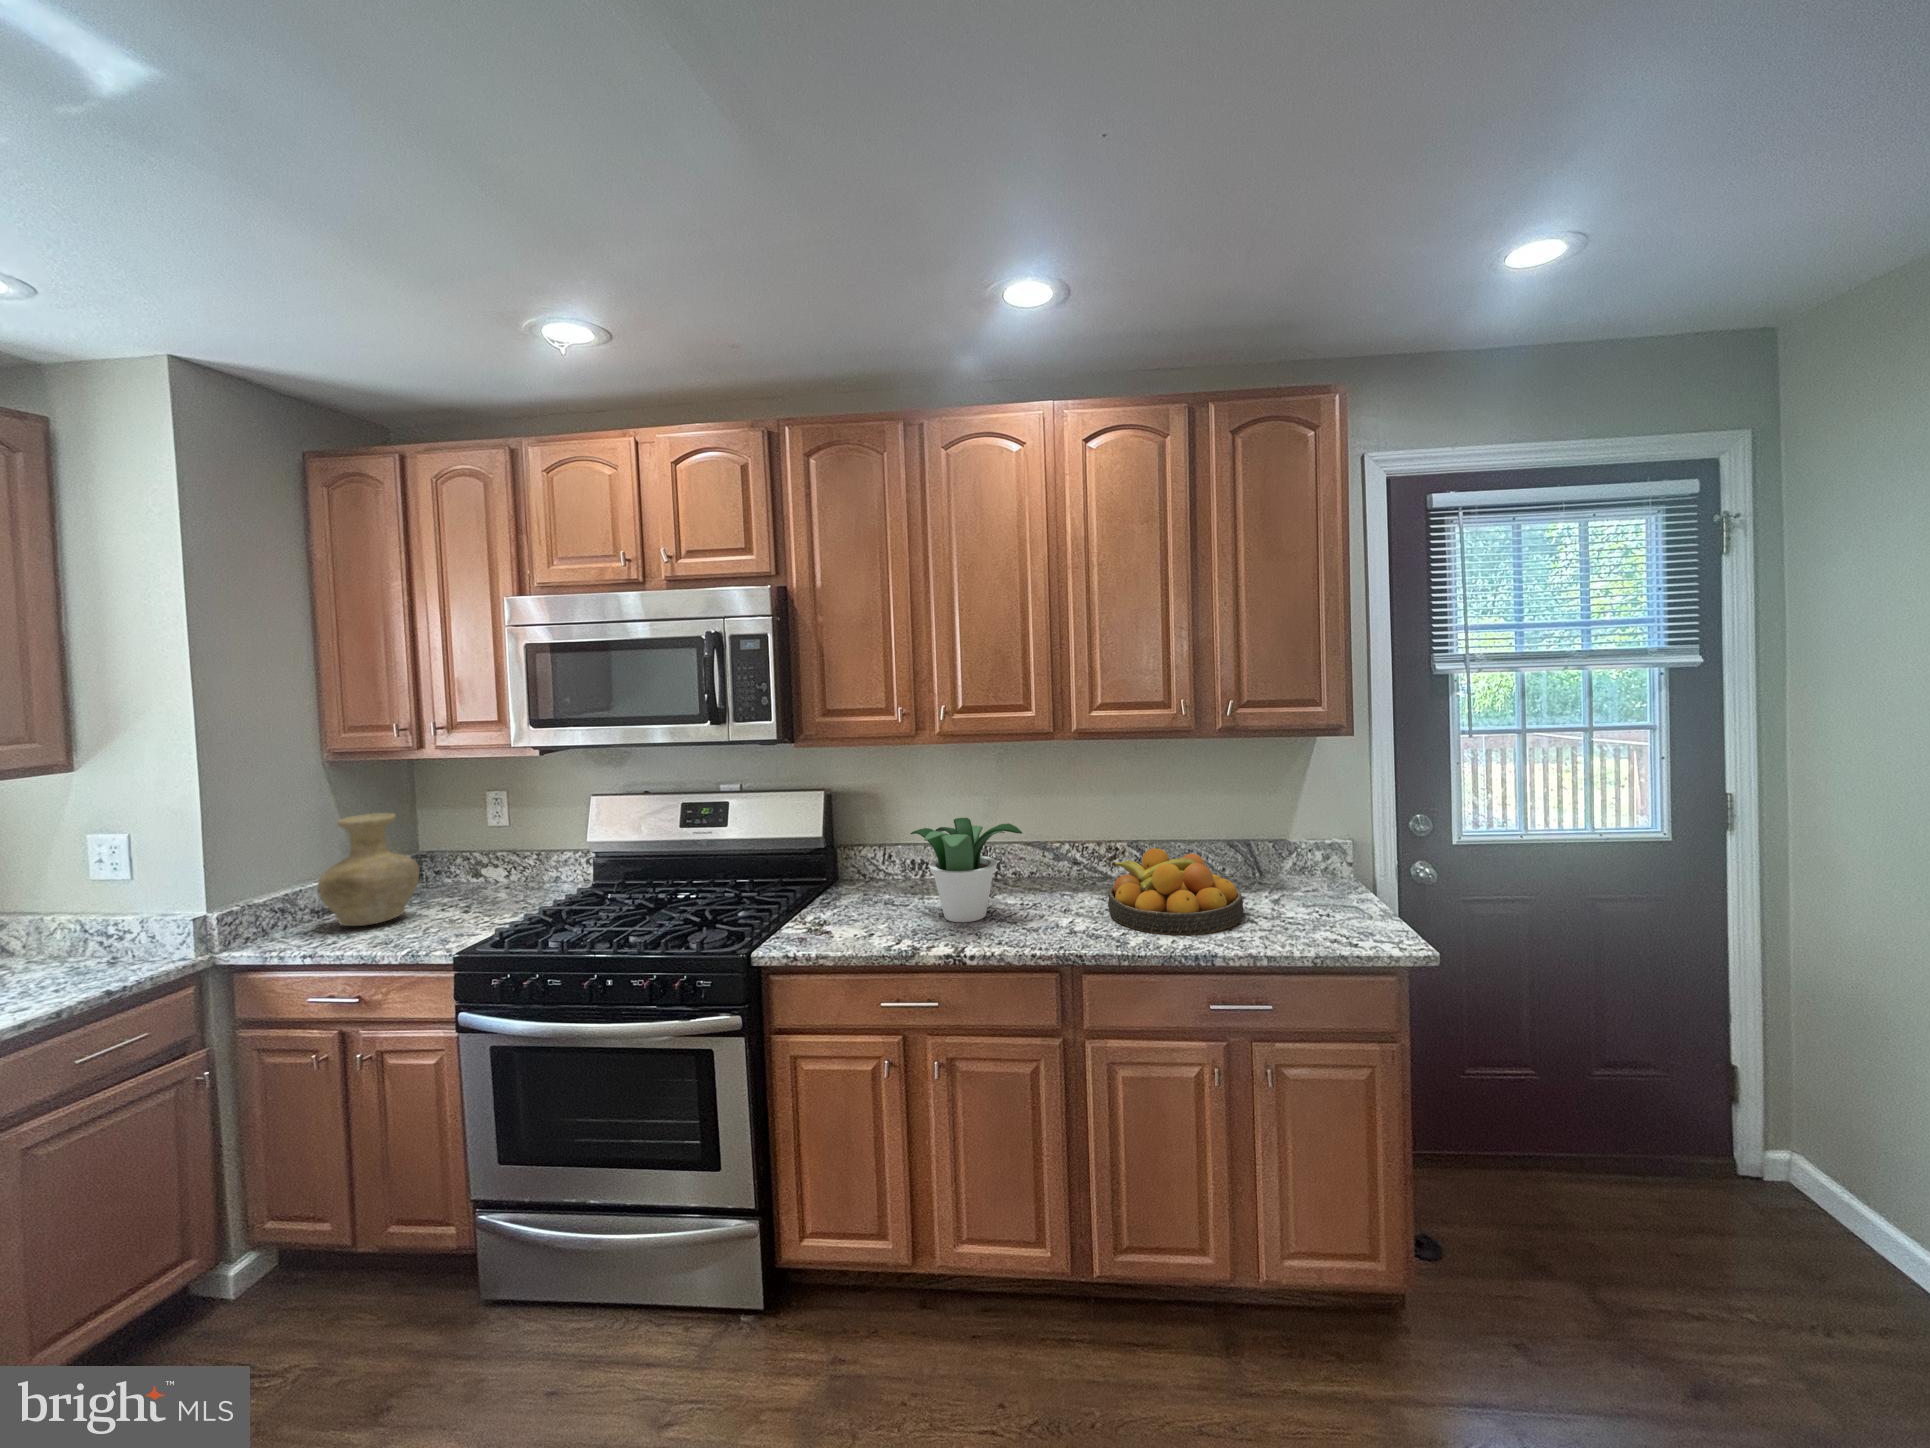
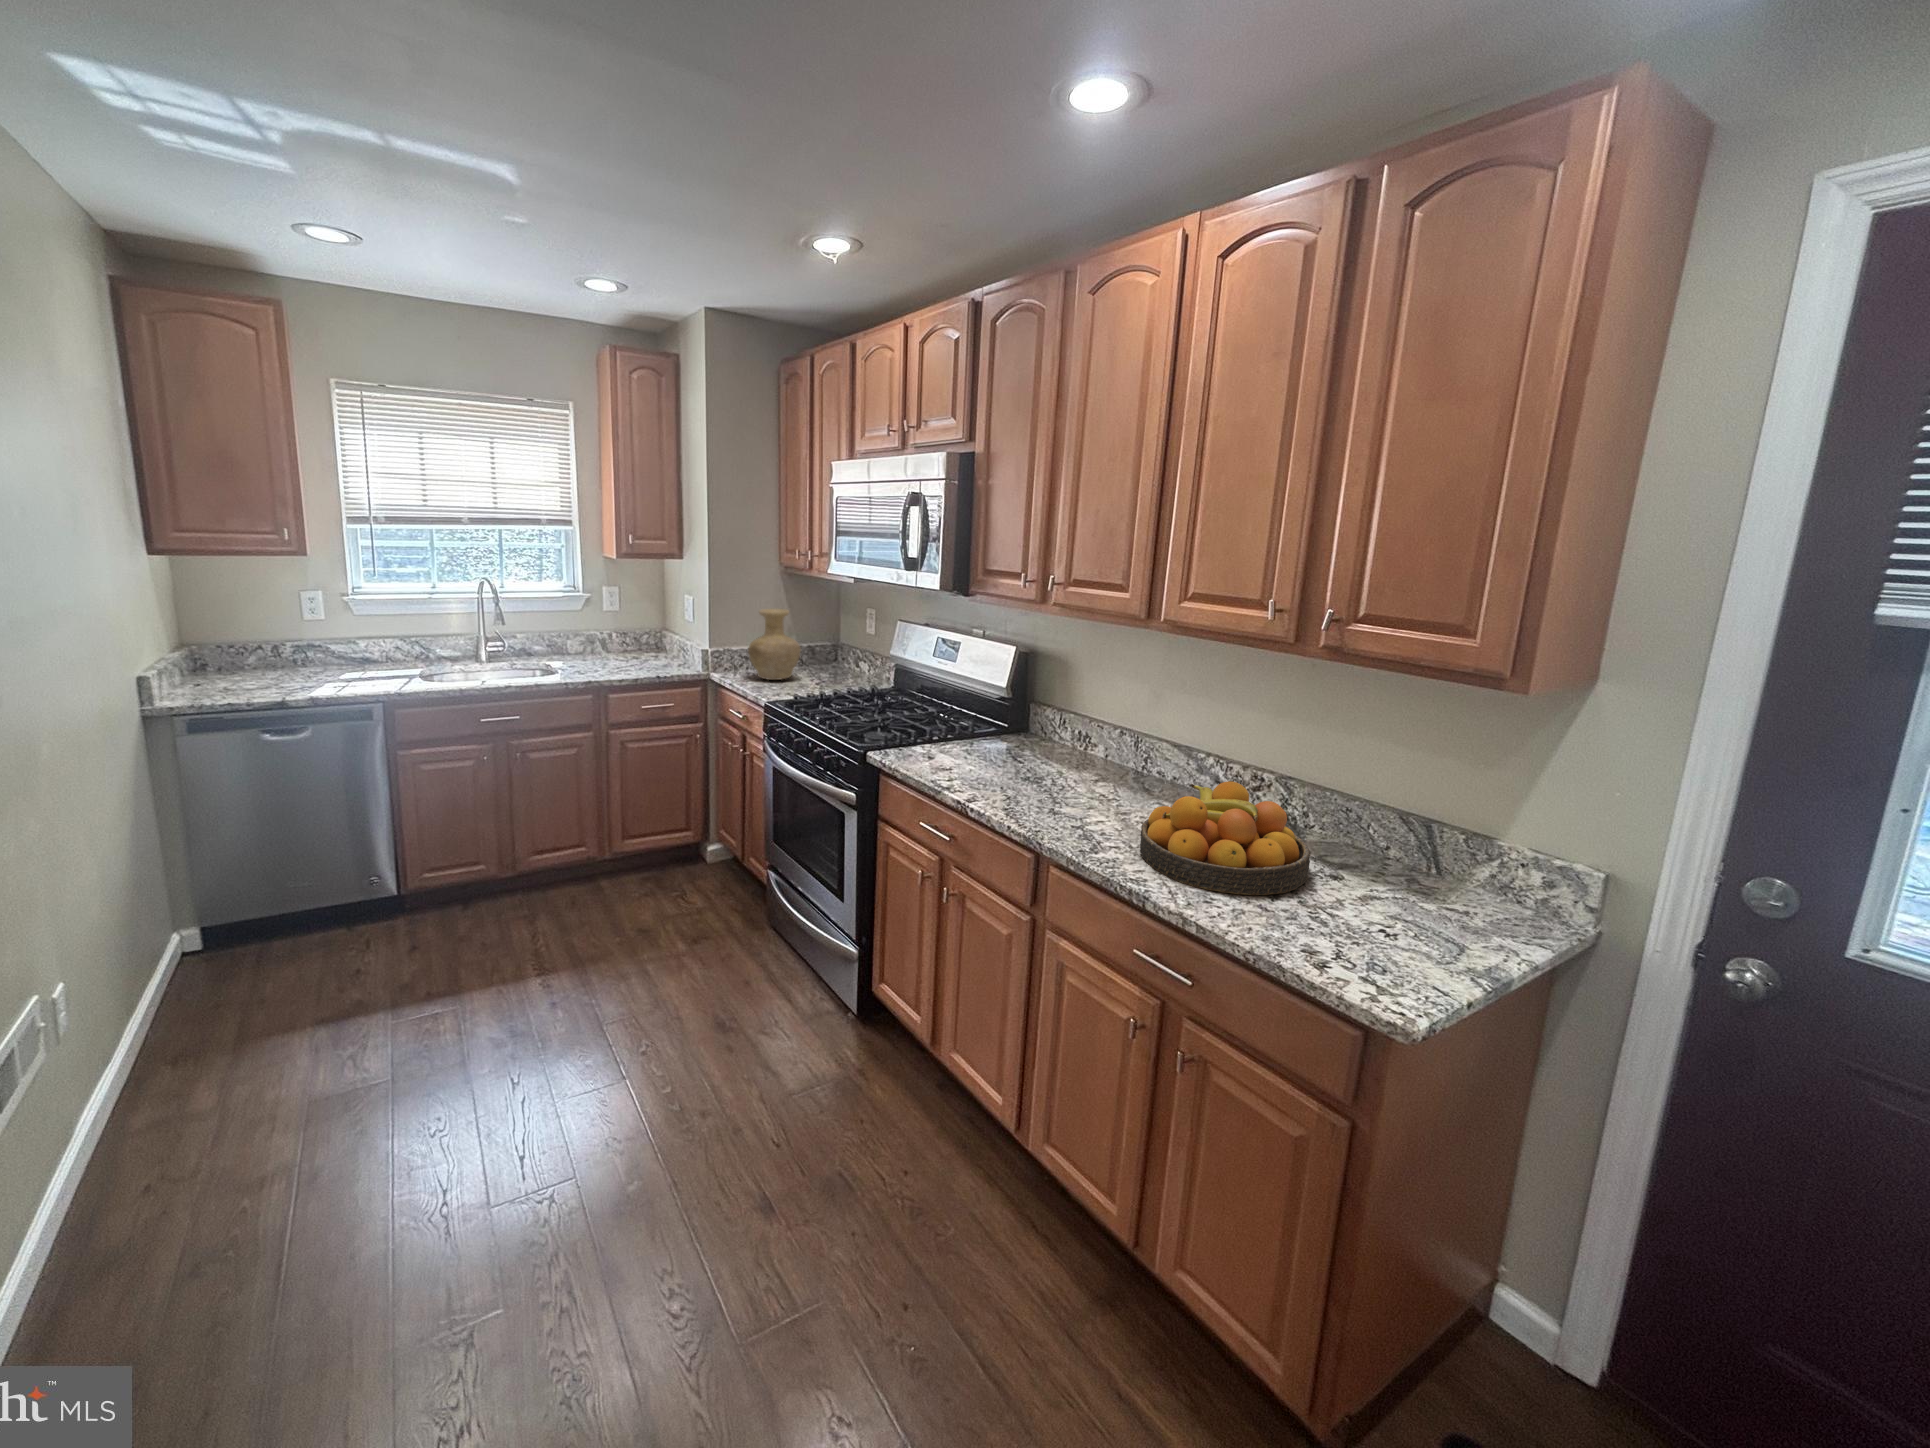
potted plant: present [911,818,1022,922] -> none [992,694,1096,795]

